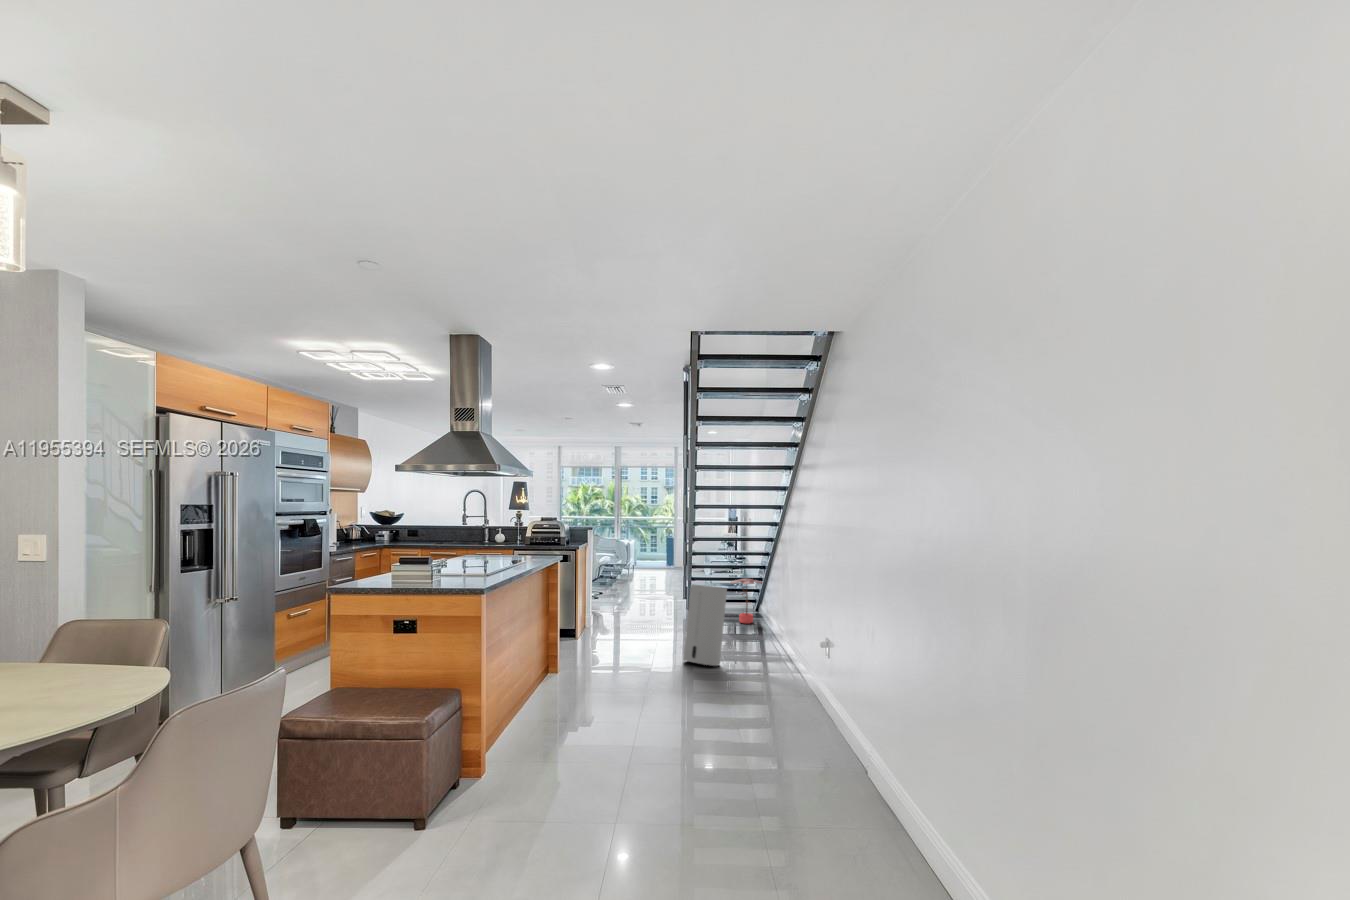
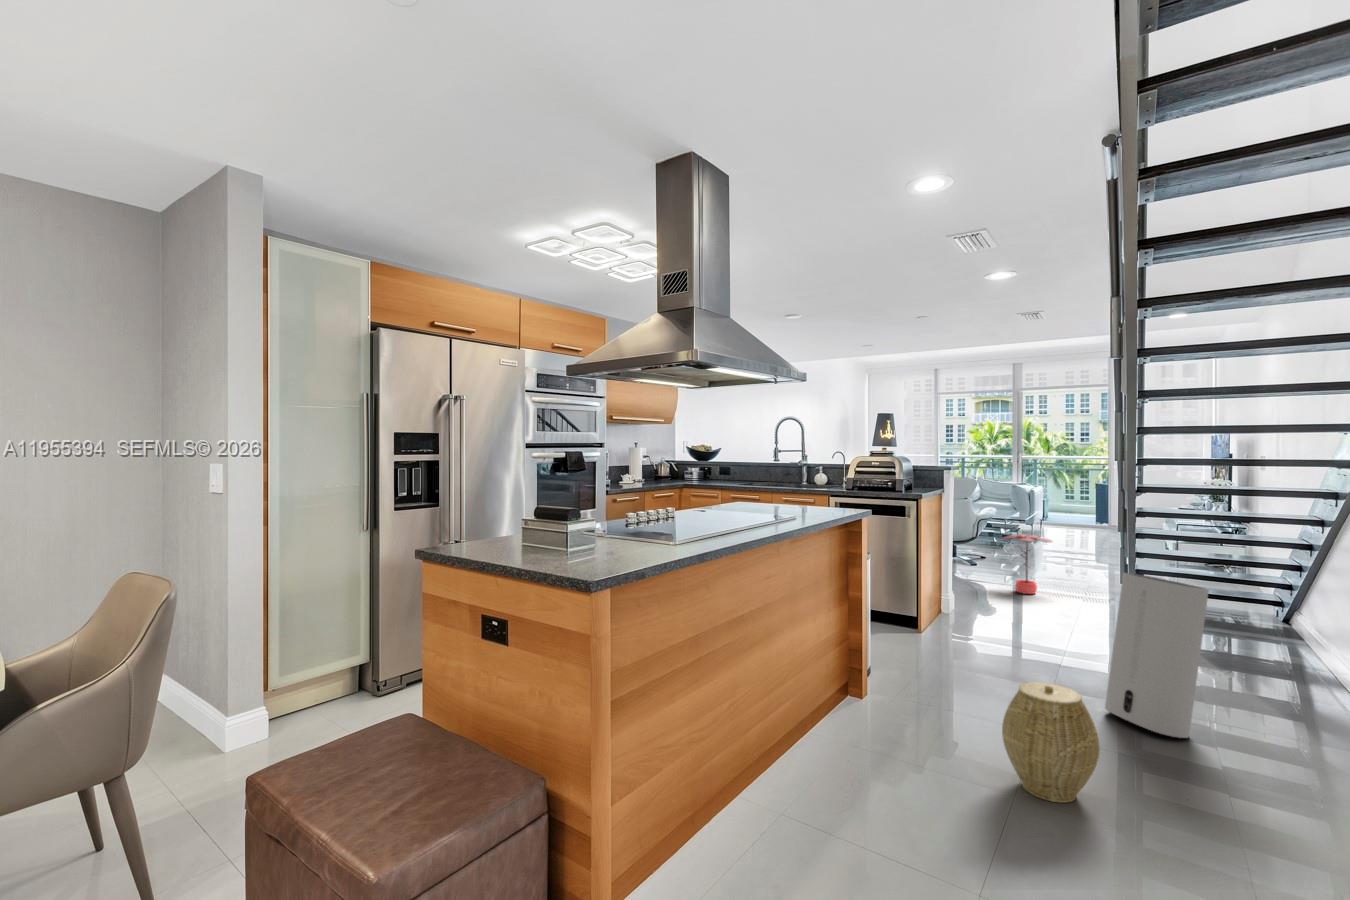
potted plant: present [731,579,762,624] -> present [1003,534,1052,594]
woven basket: none [644,639,687,696] -> present [1002,682,1100,803]

